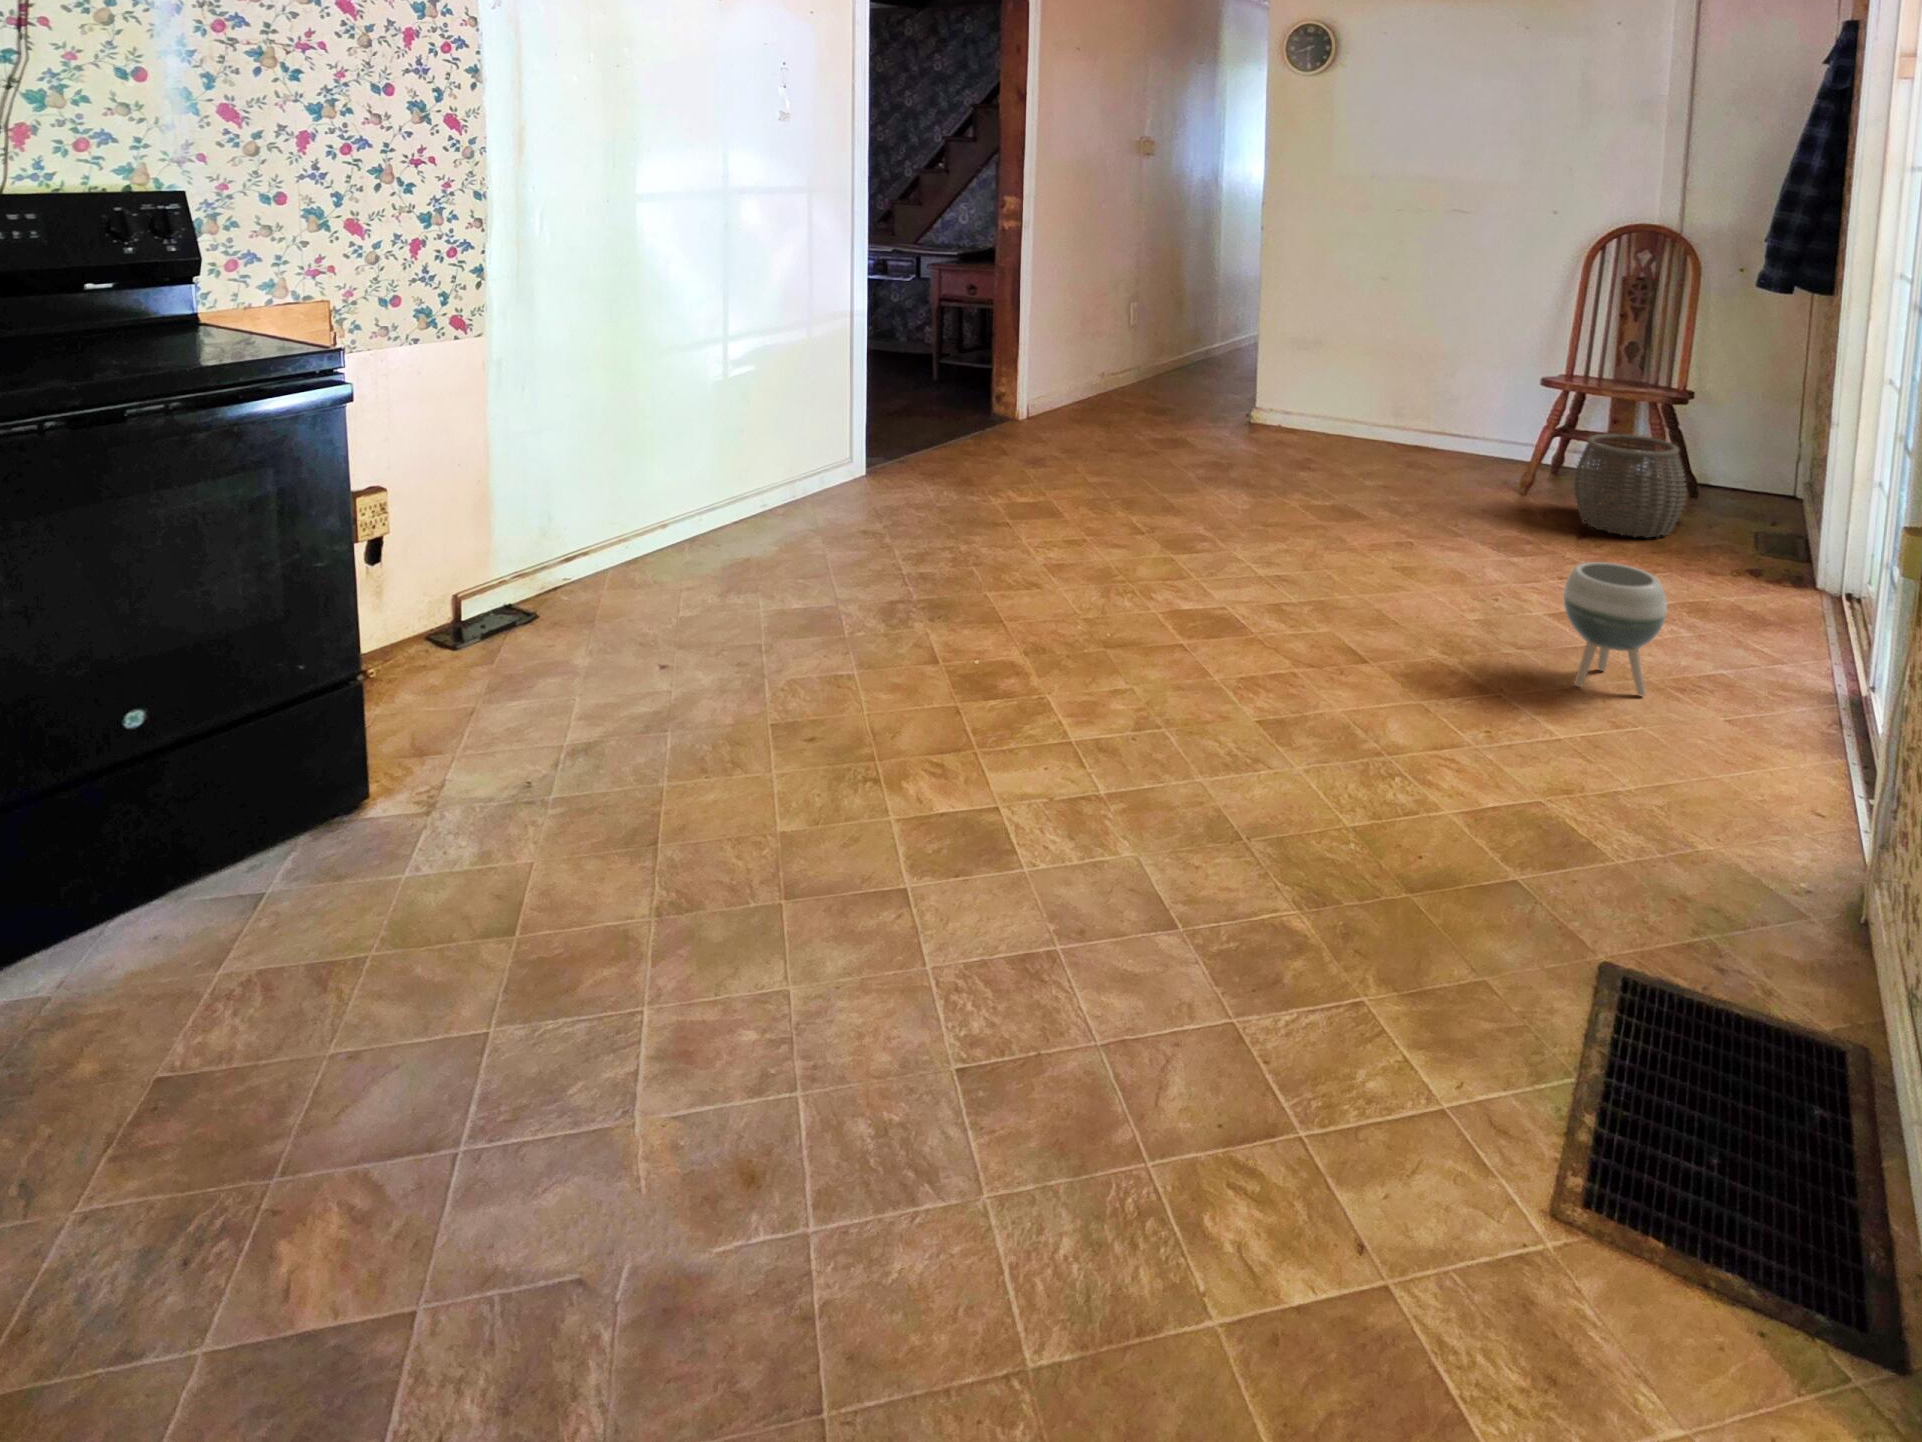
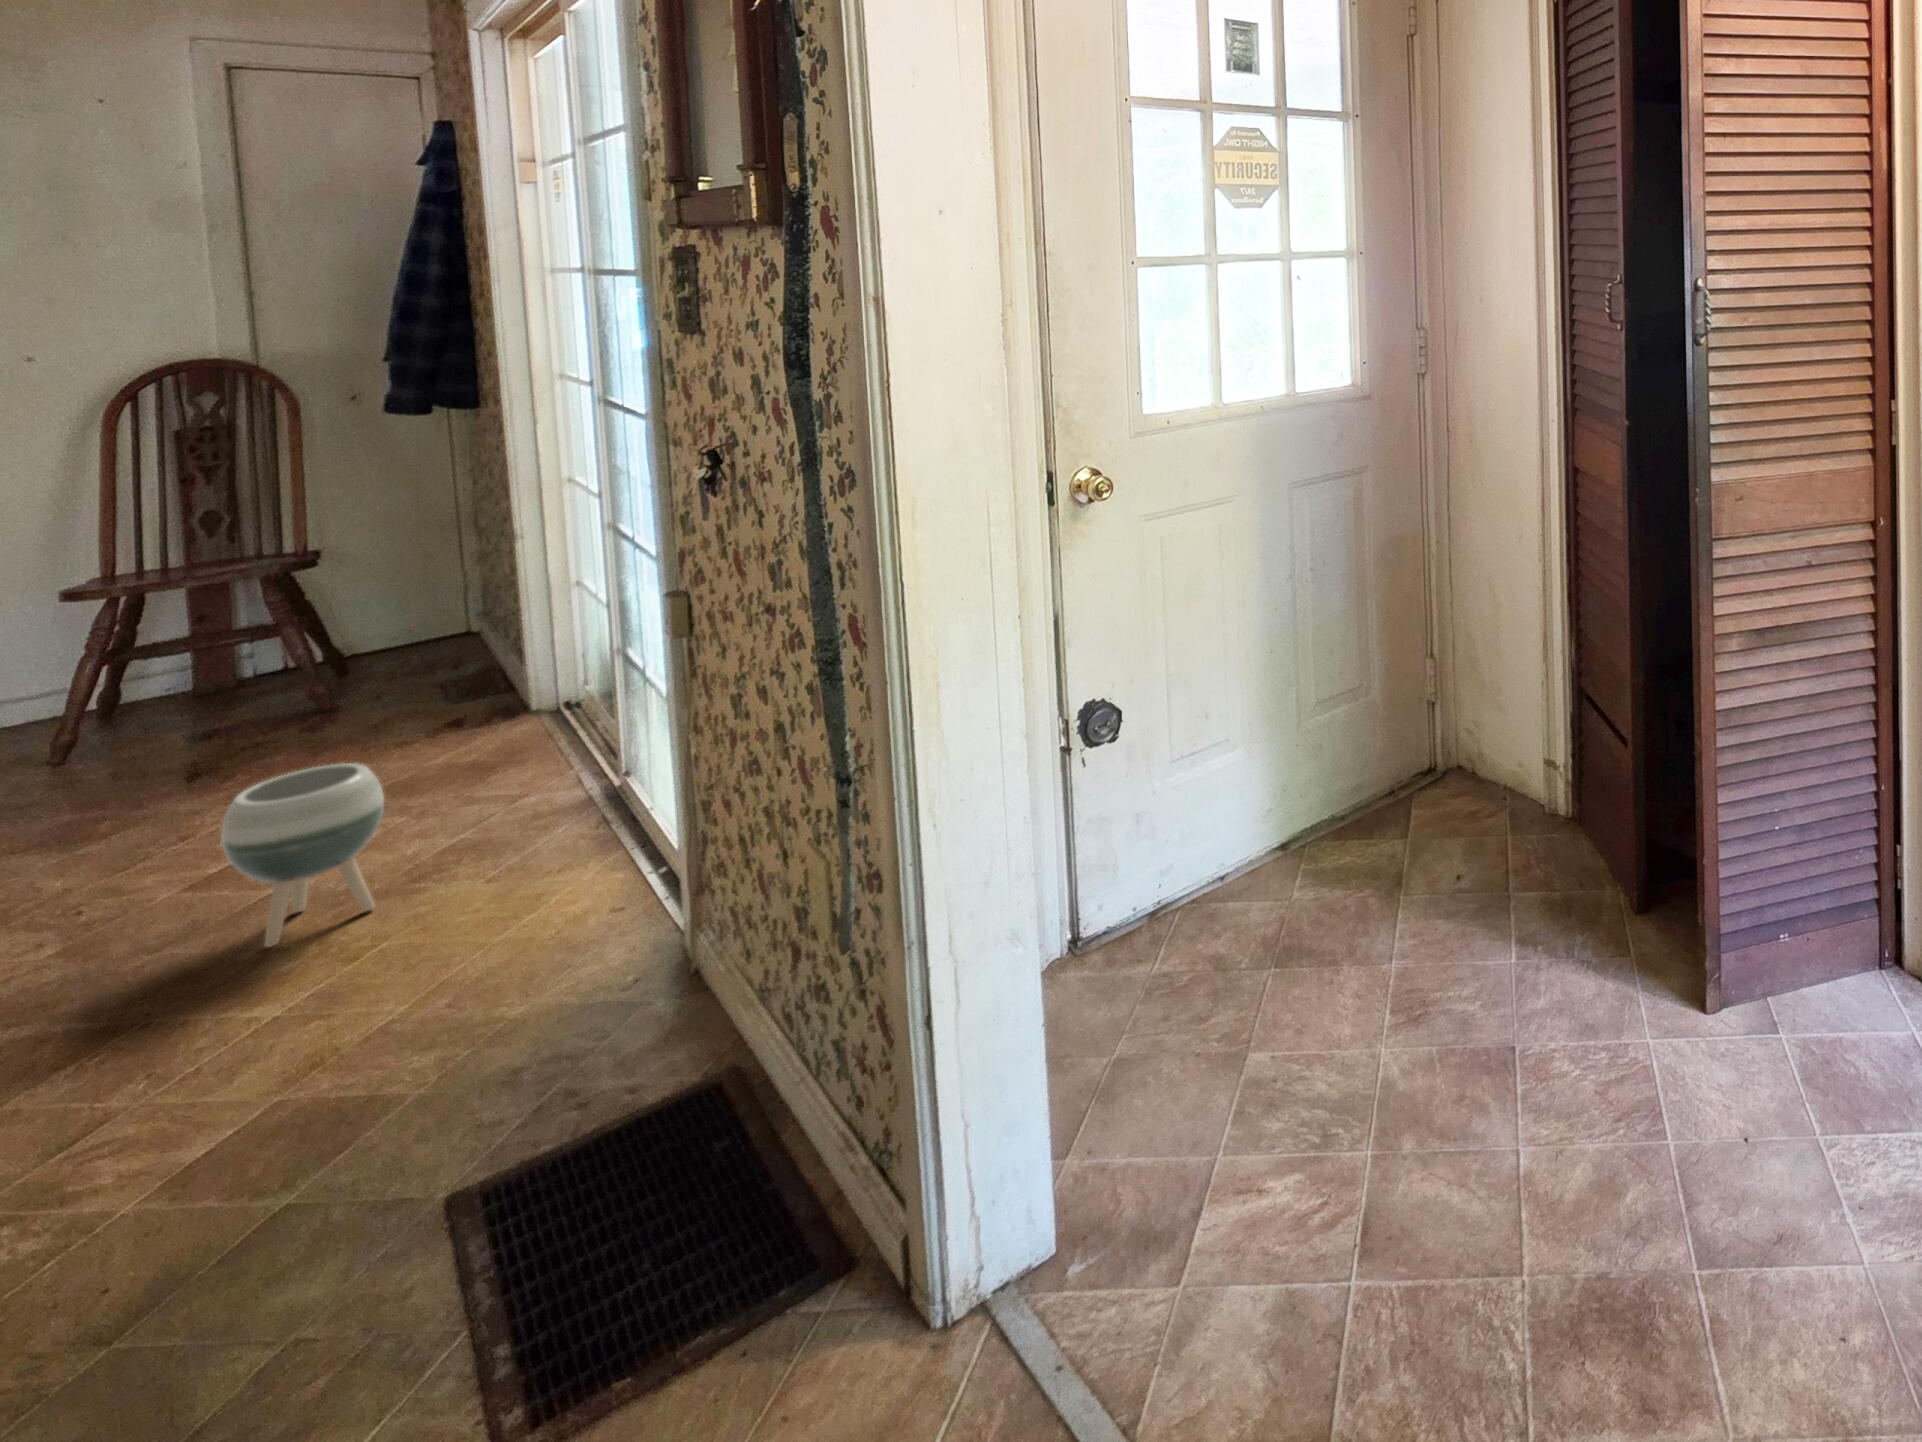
woven basket: present [1574,434,1686,538] -> none [155,616,344,760]

